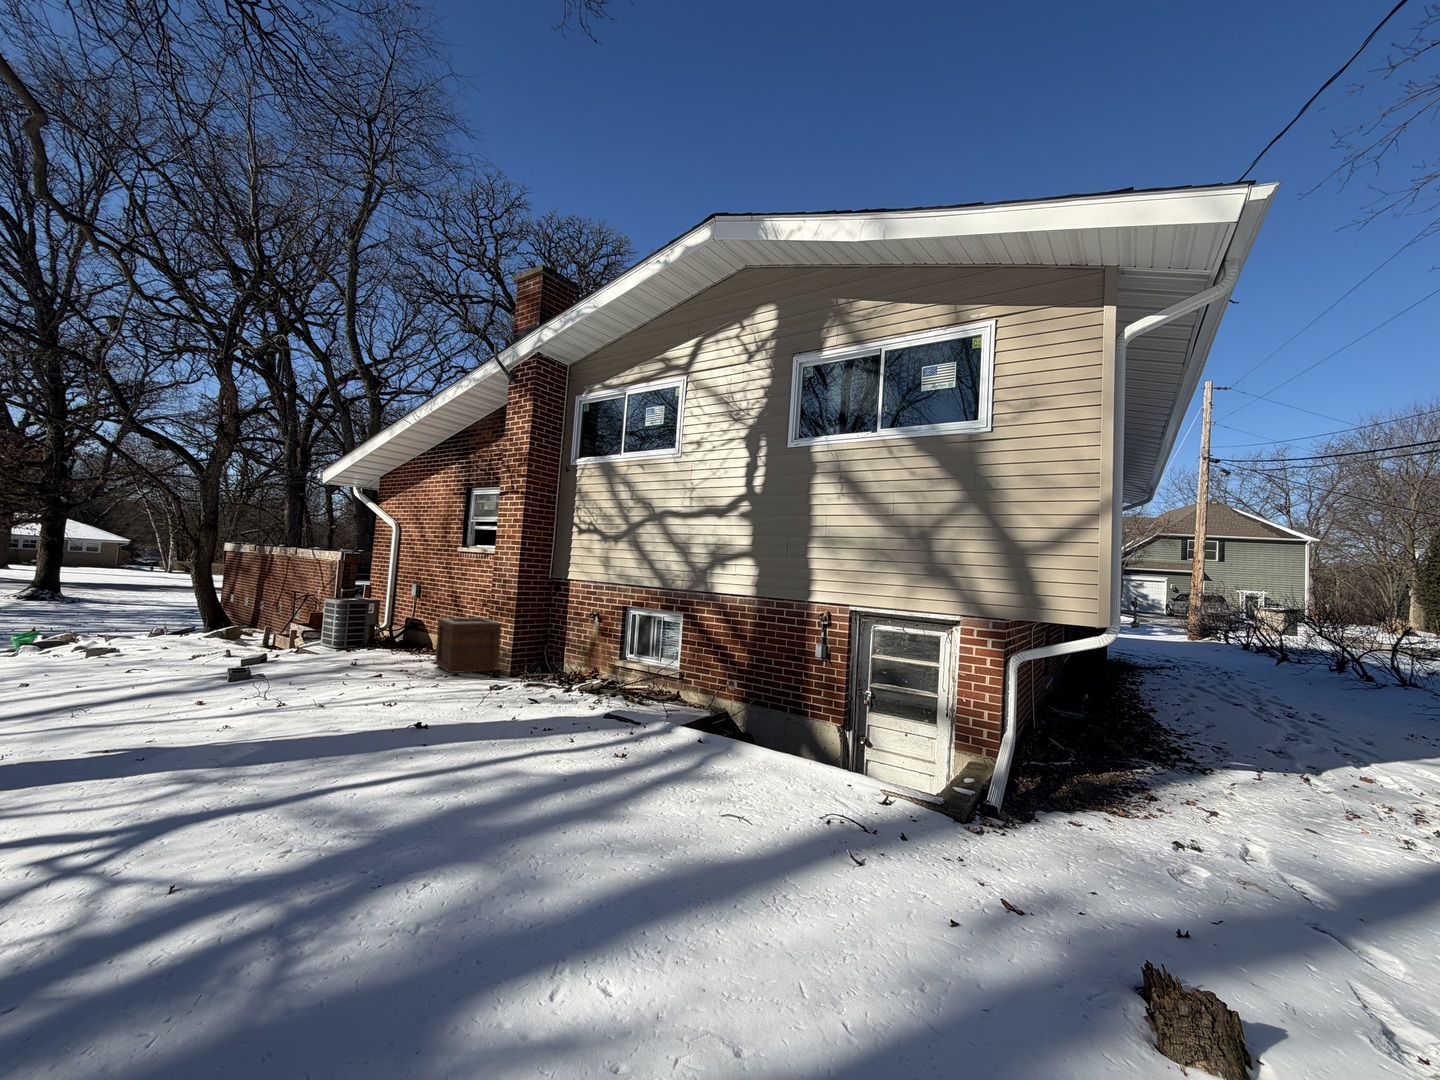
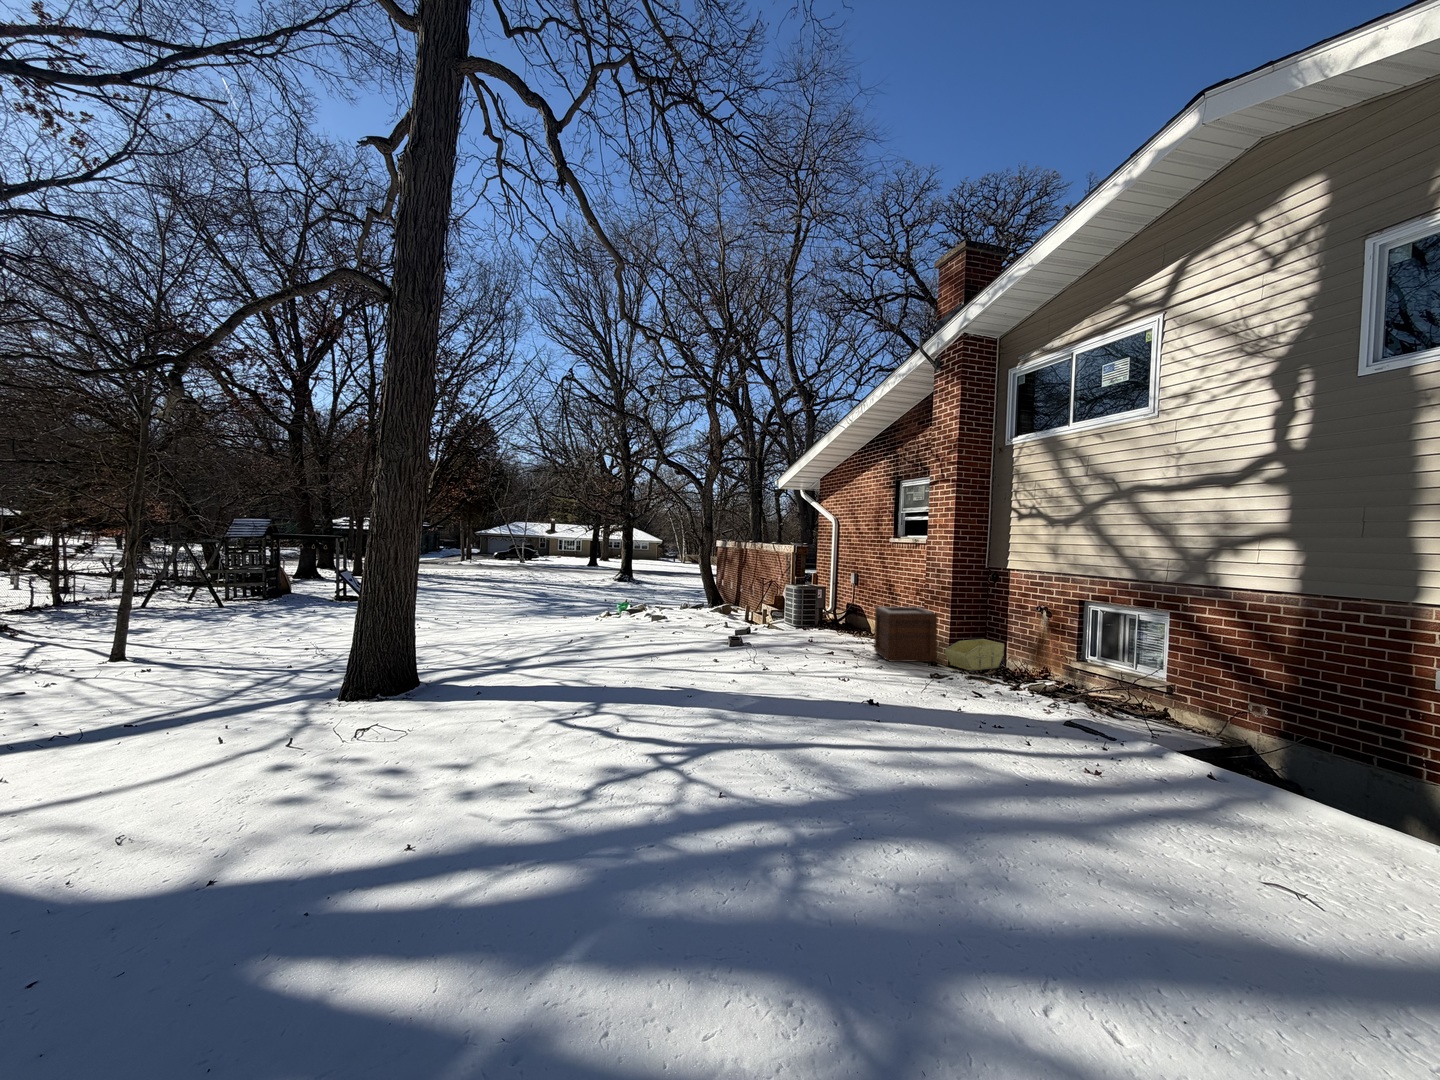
storage bin: none [507,647,562,677] -> present [945,639,1004,671]

